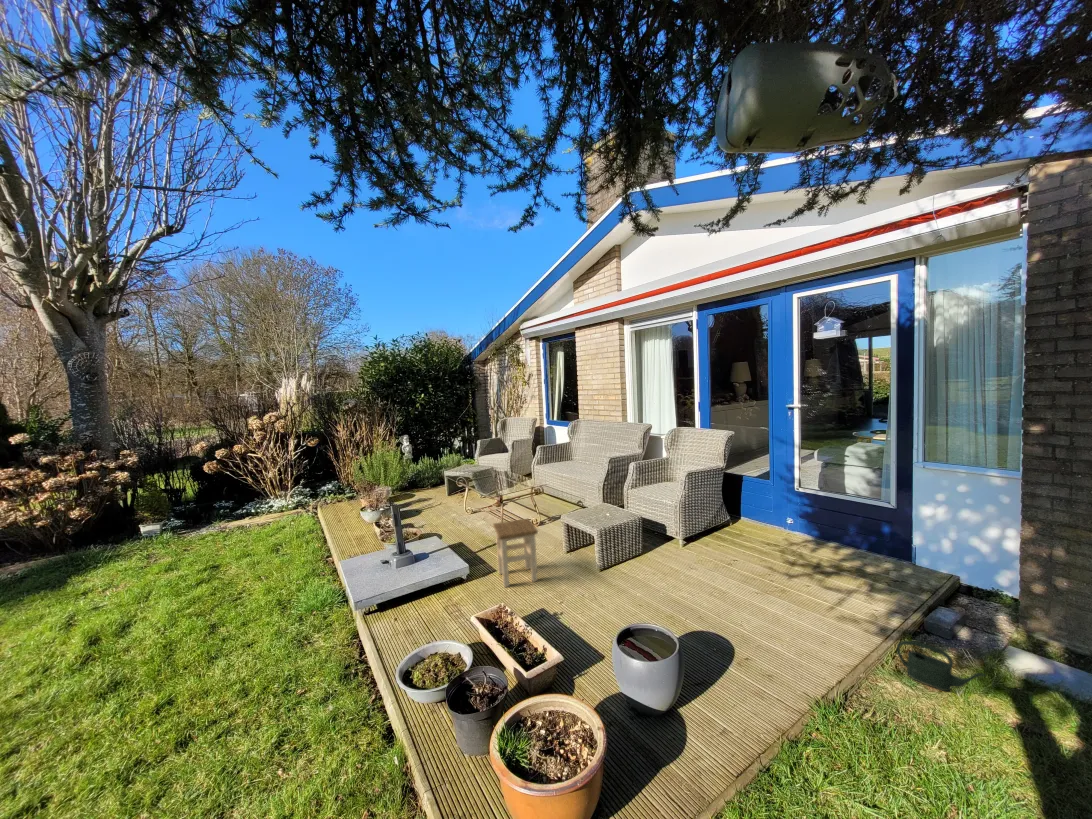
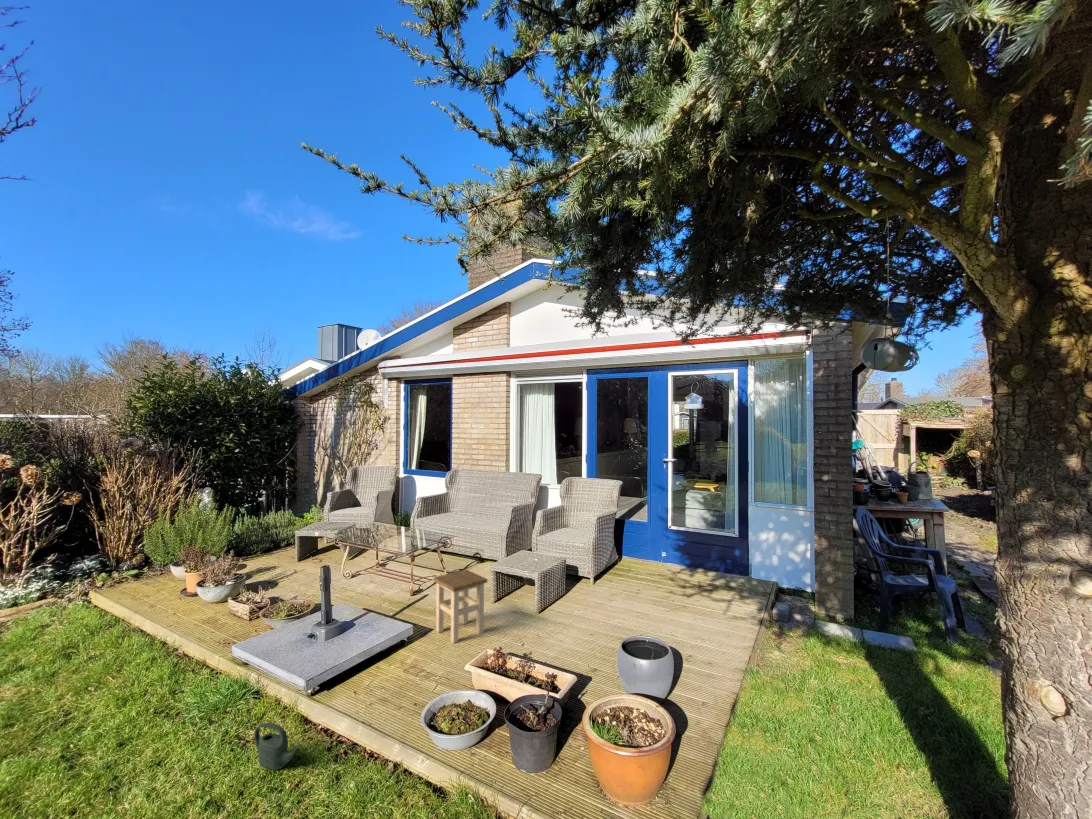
watering can: present [897,641,985,691] -> present [254,722,302,770]

